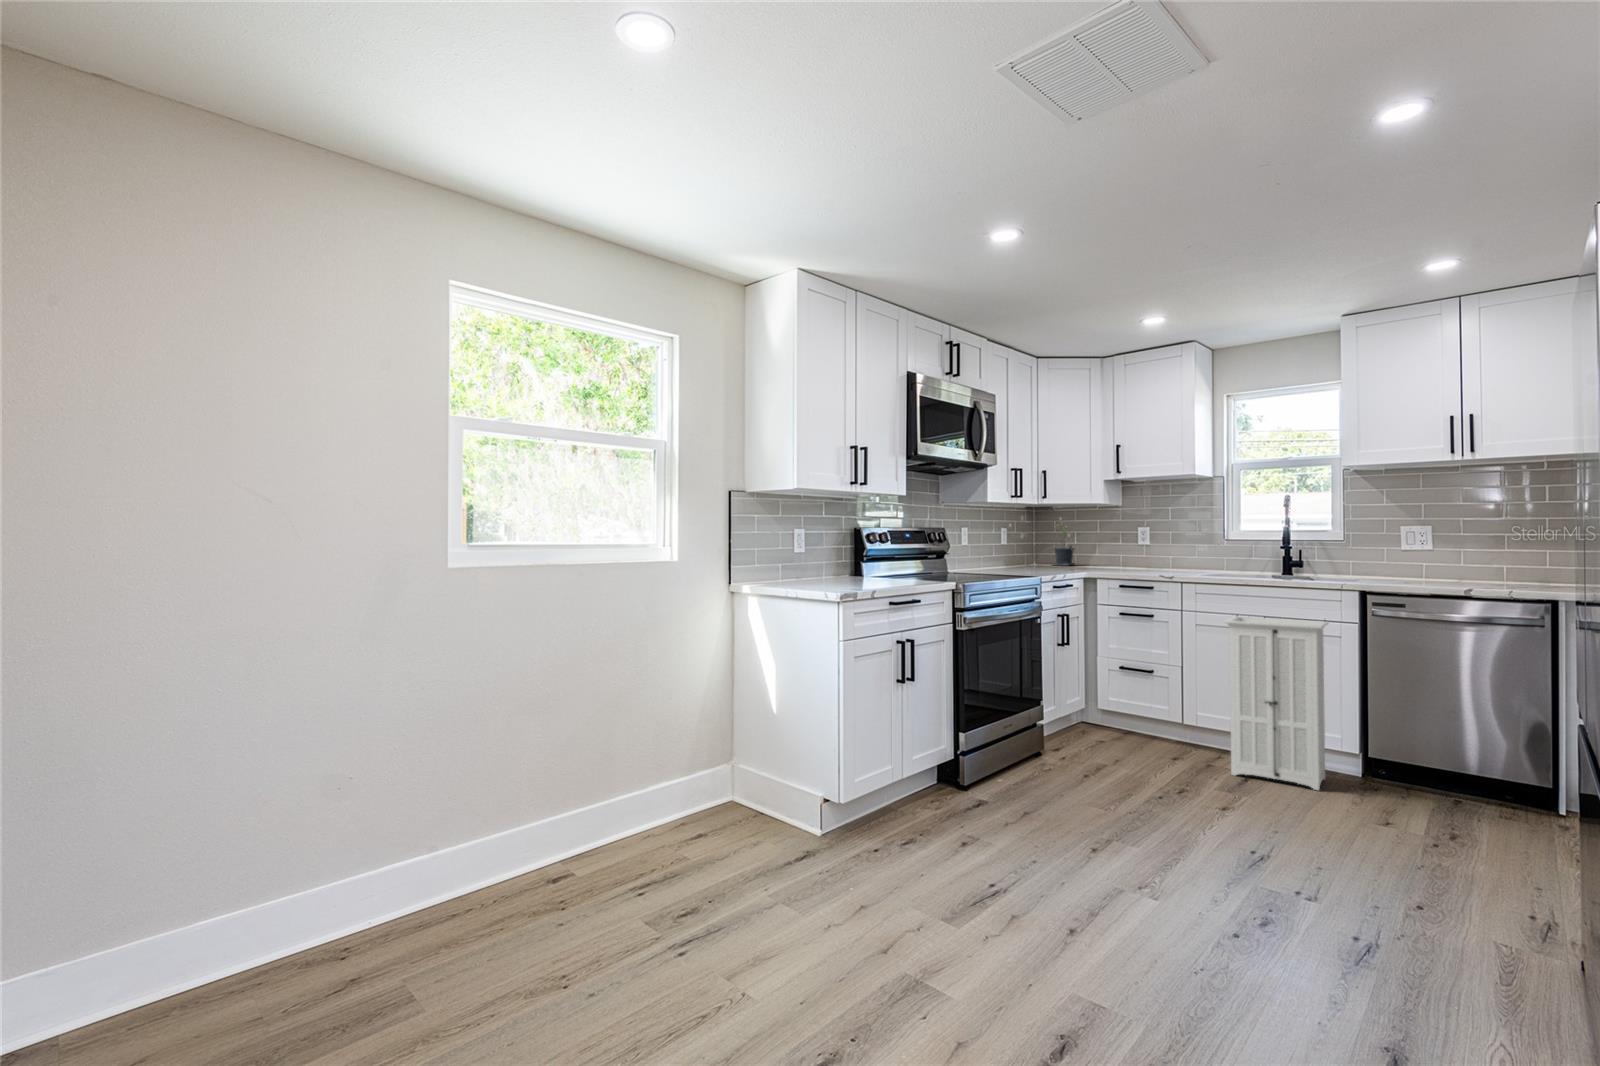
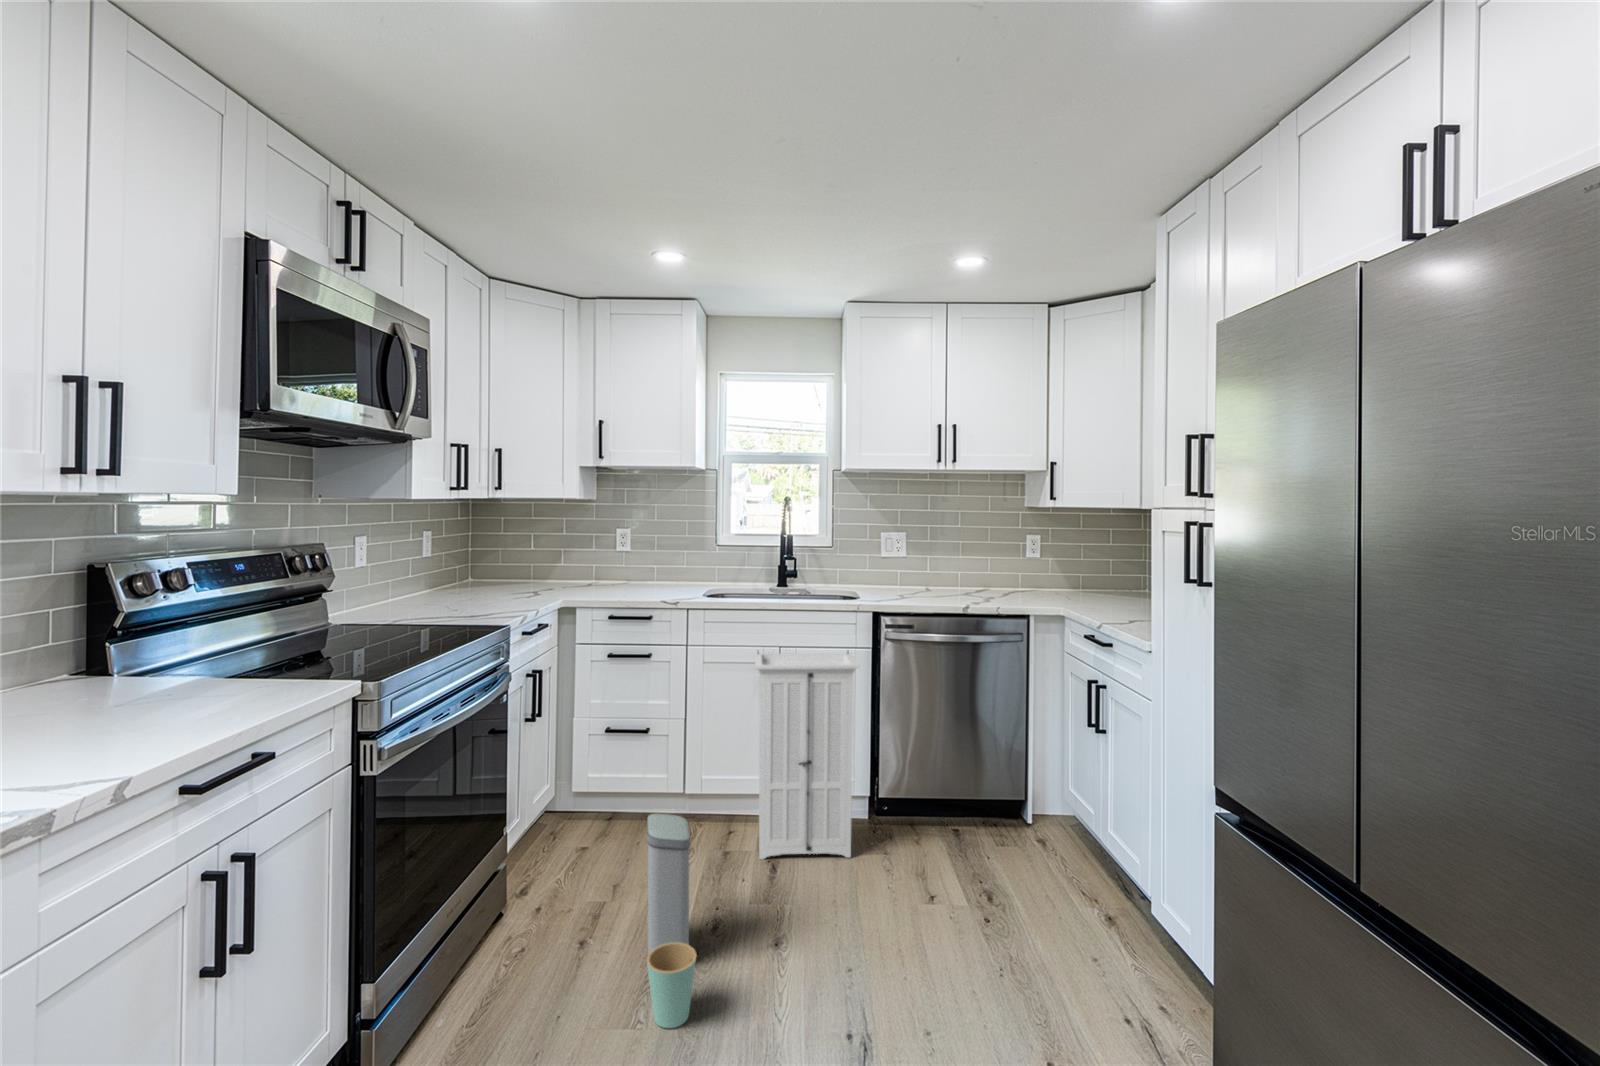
potted plant: present [1052,525,1075,566] -> none [498,523,535,581]
trash can: none [1106,700,1150,815] -> present [646,814,696,1028]

